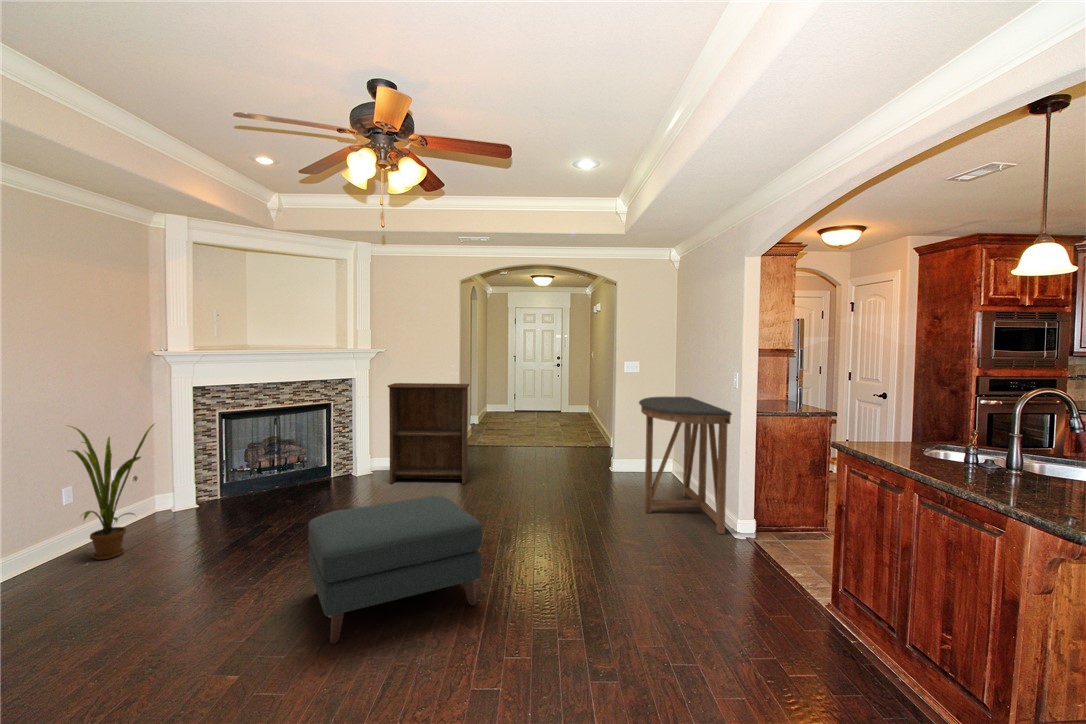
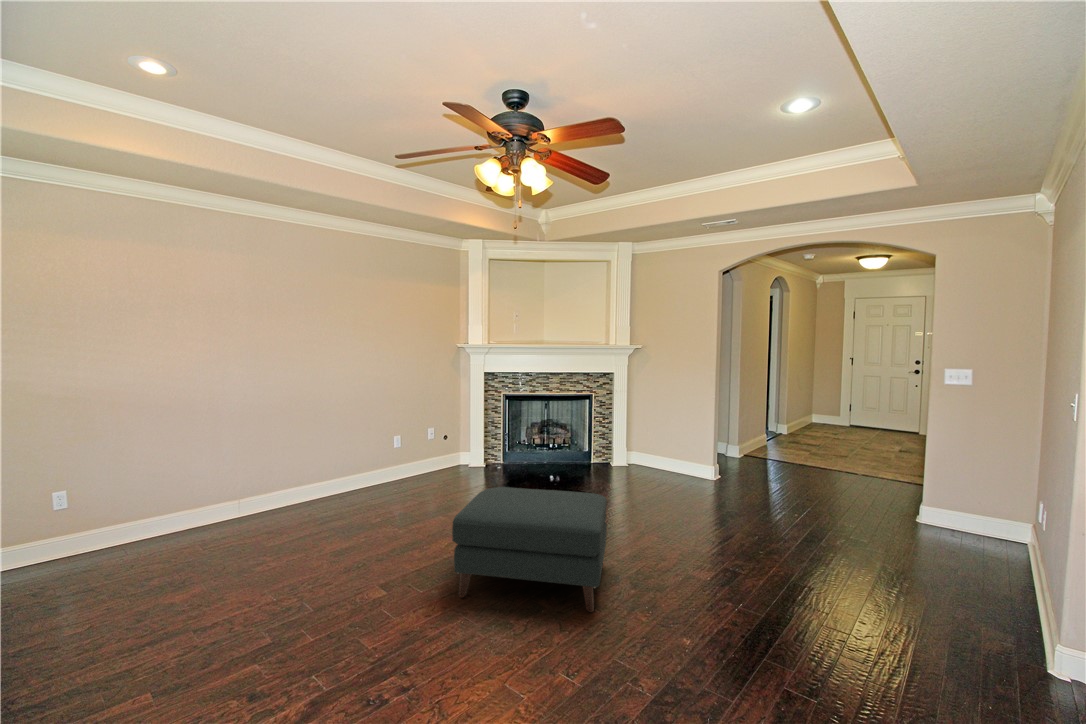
bookshelf: present [388,383,469,484] -> none [634,380,719,493]
console table: present [639,397,732,534] -> none [912,424,1057,659]
house plant: present [71,424,154,560] -> none [384,393,440,490]

